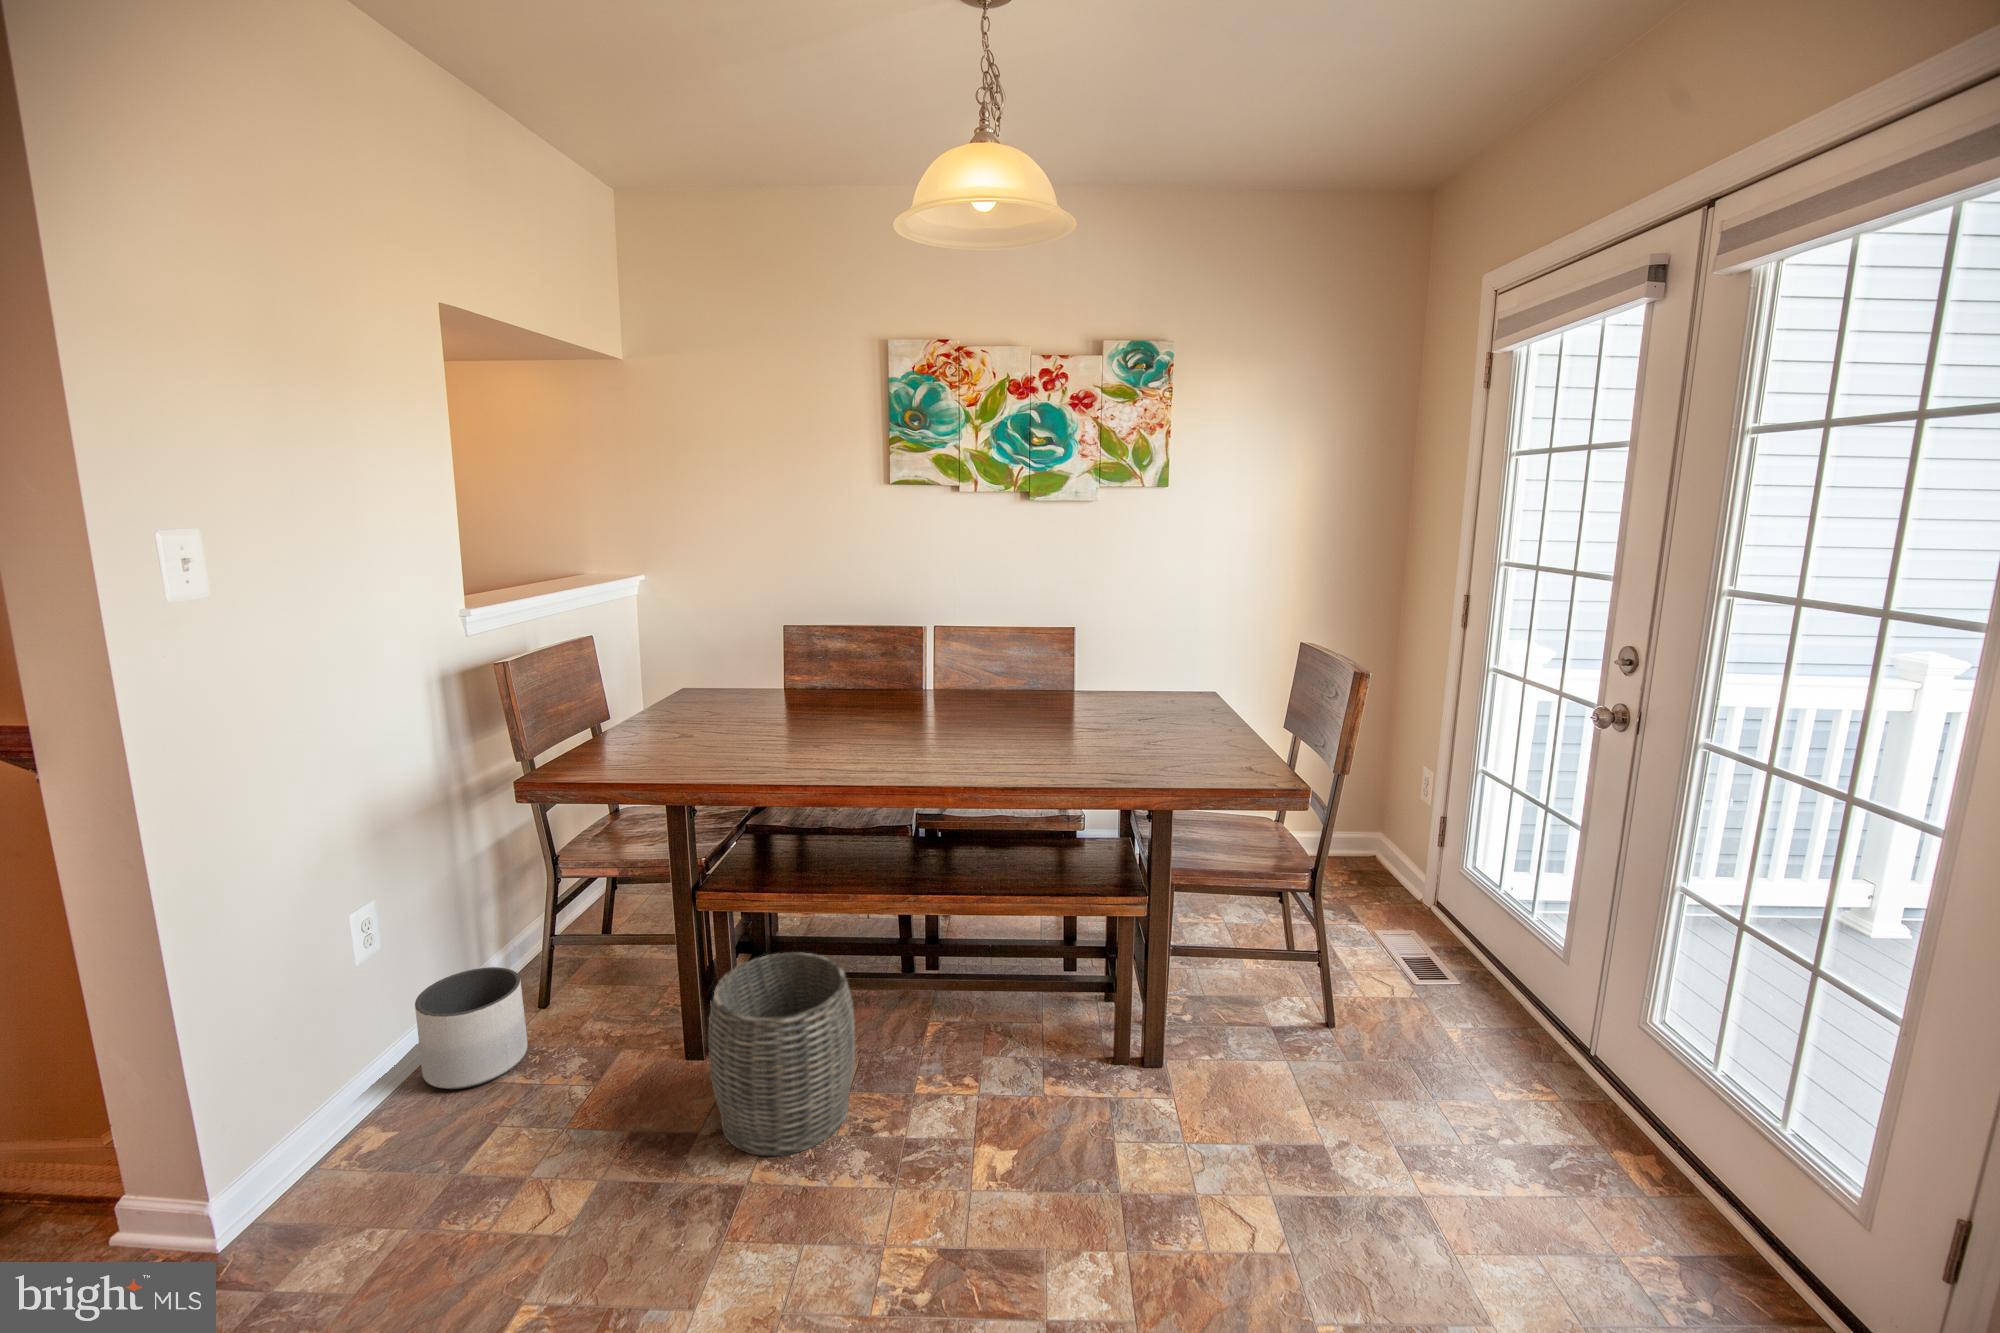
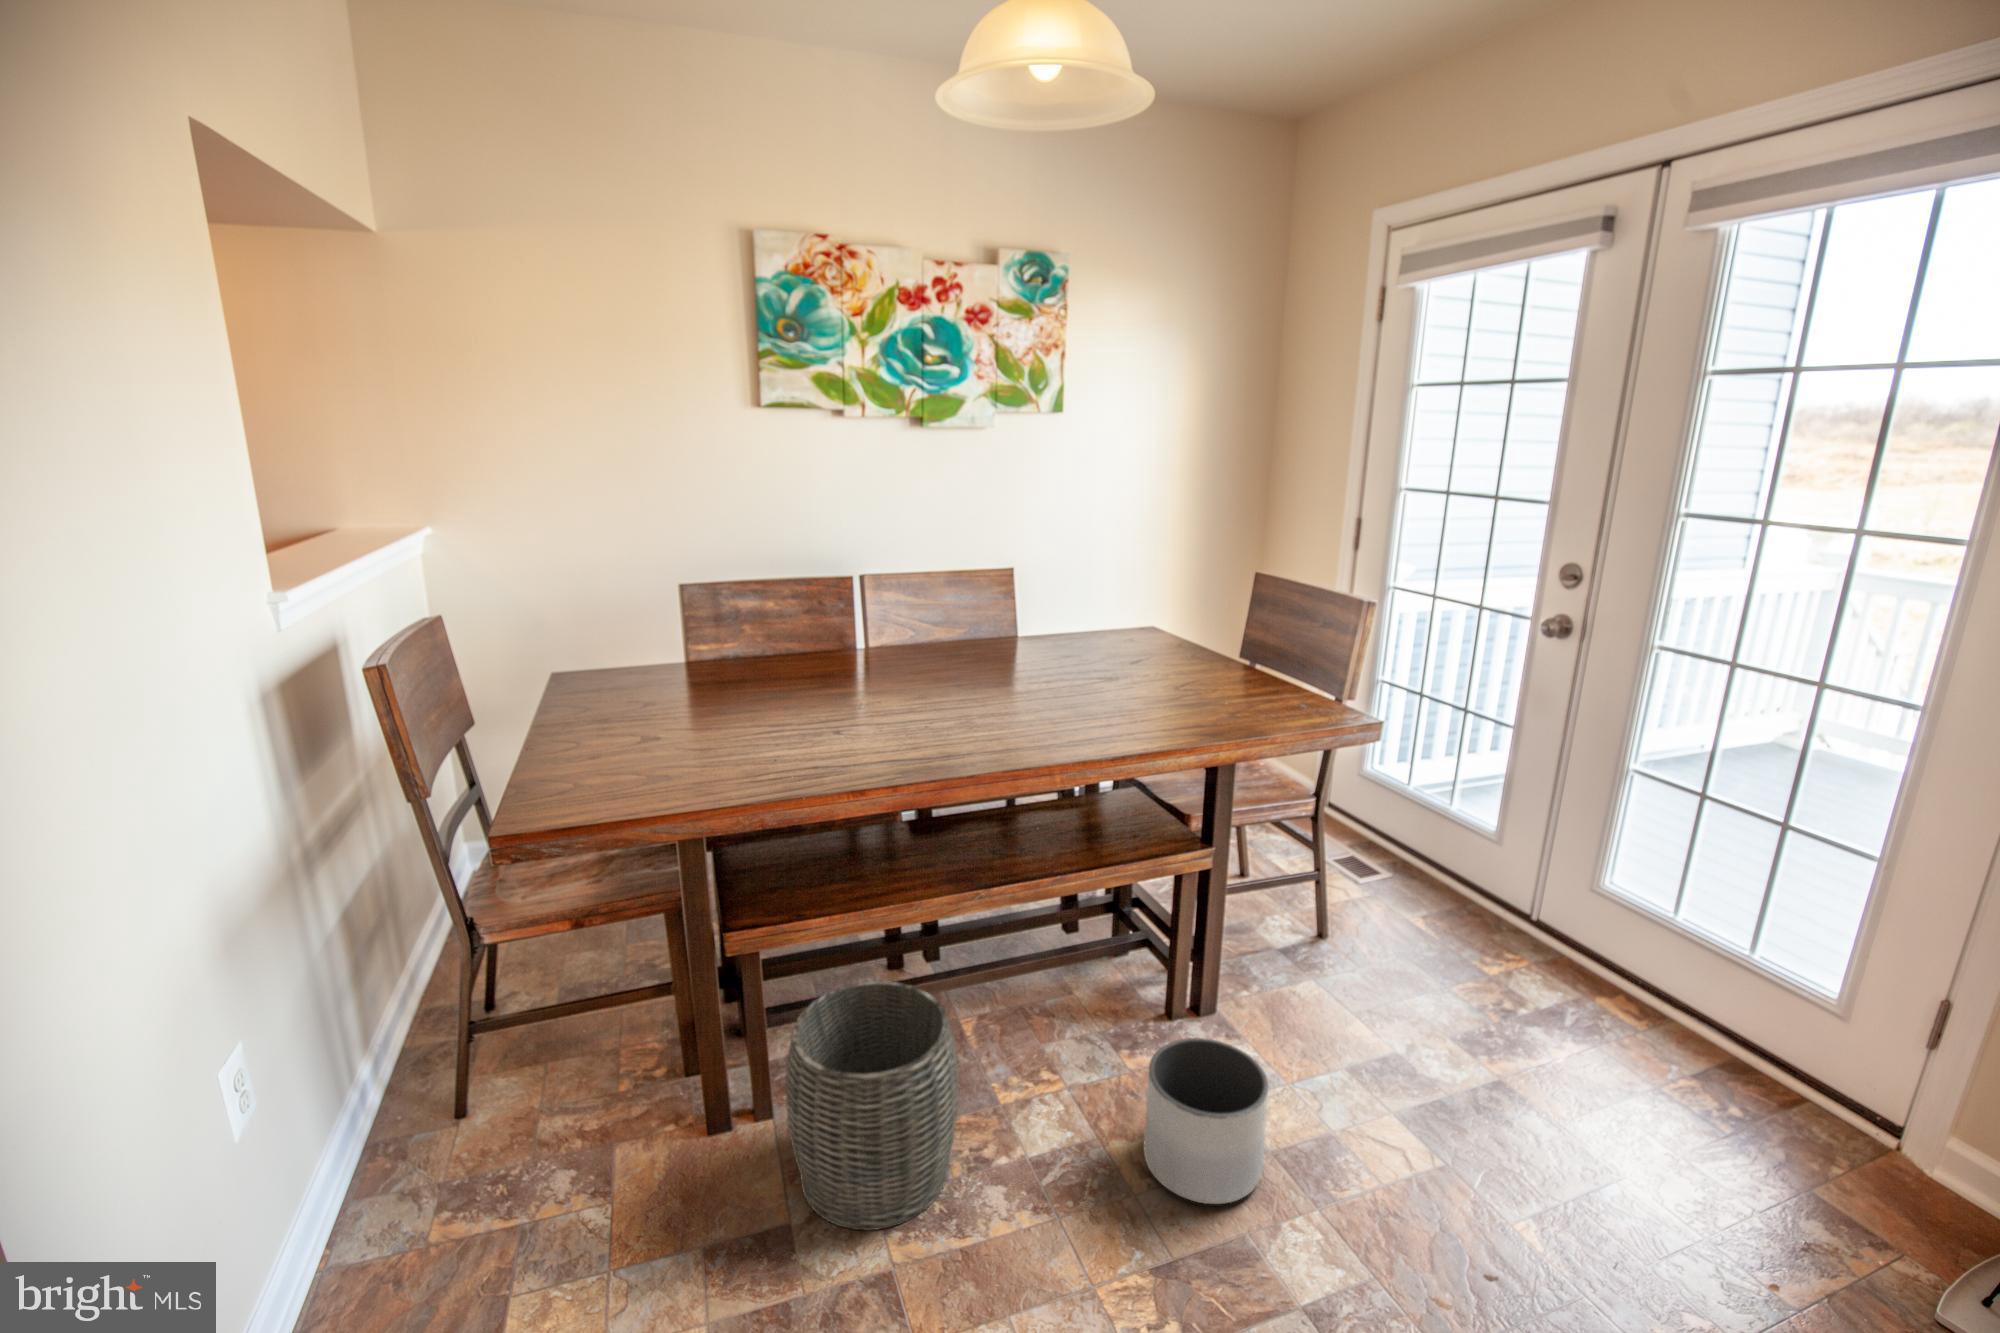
planter: present [415,967,528,1089] -> present [1144,1038,1269,1204]

